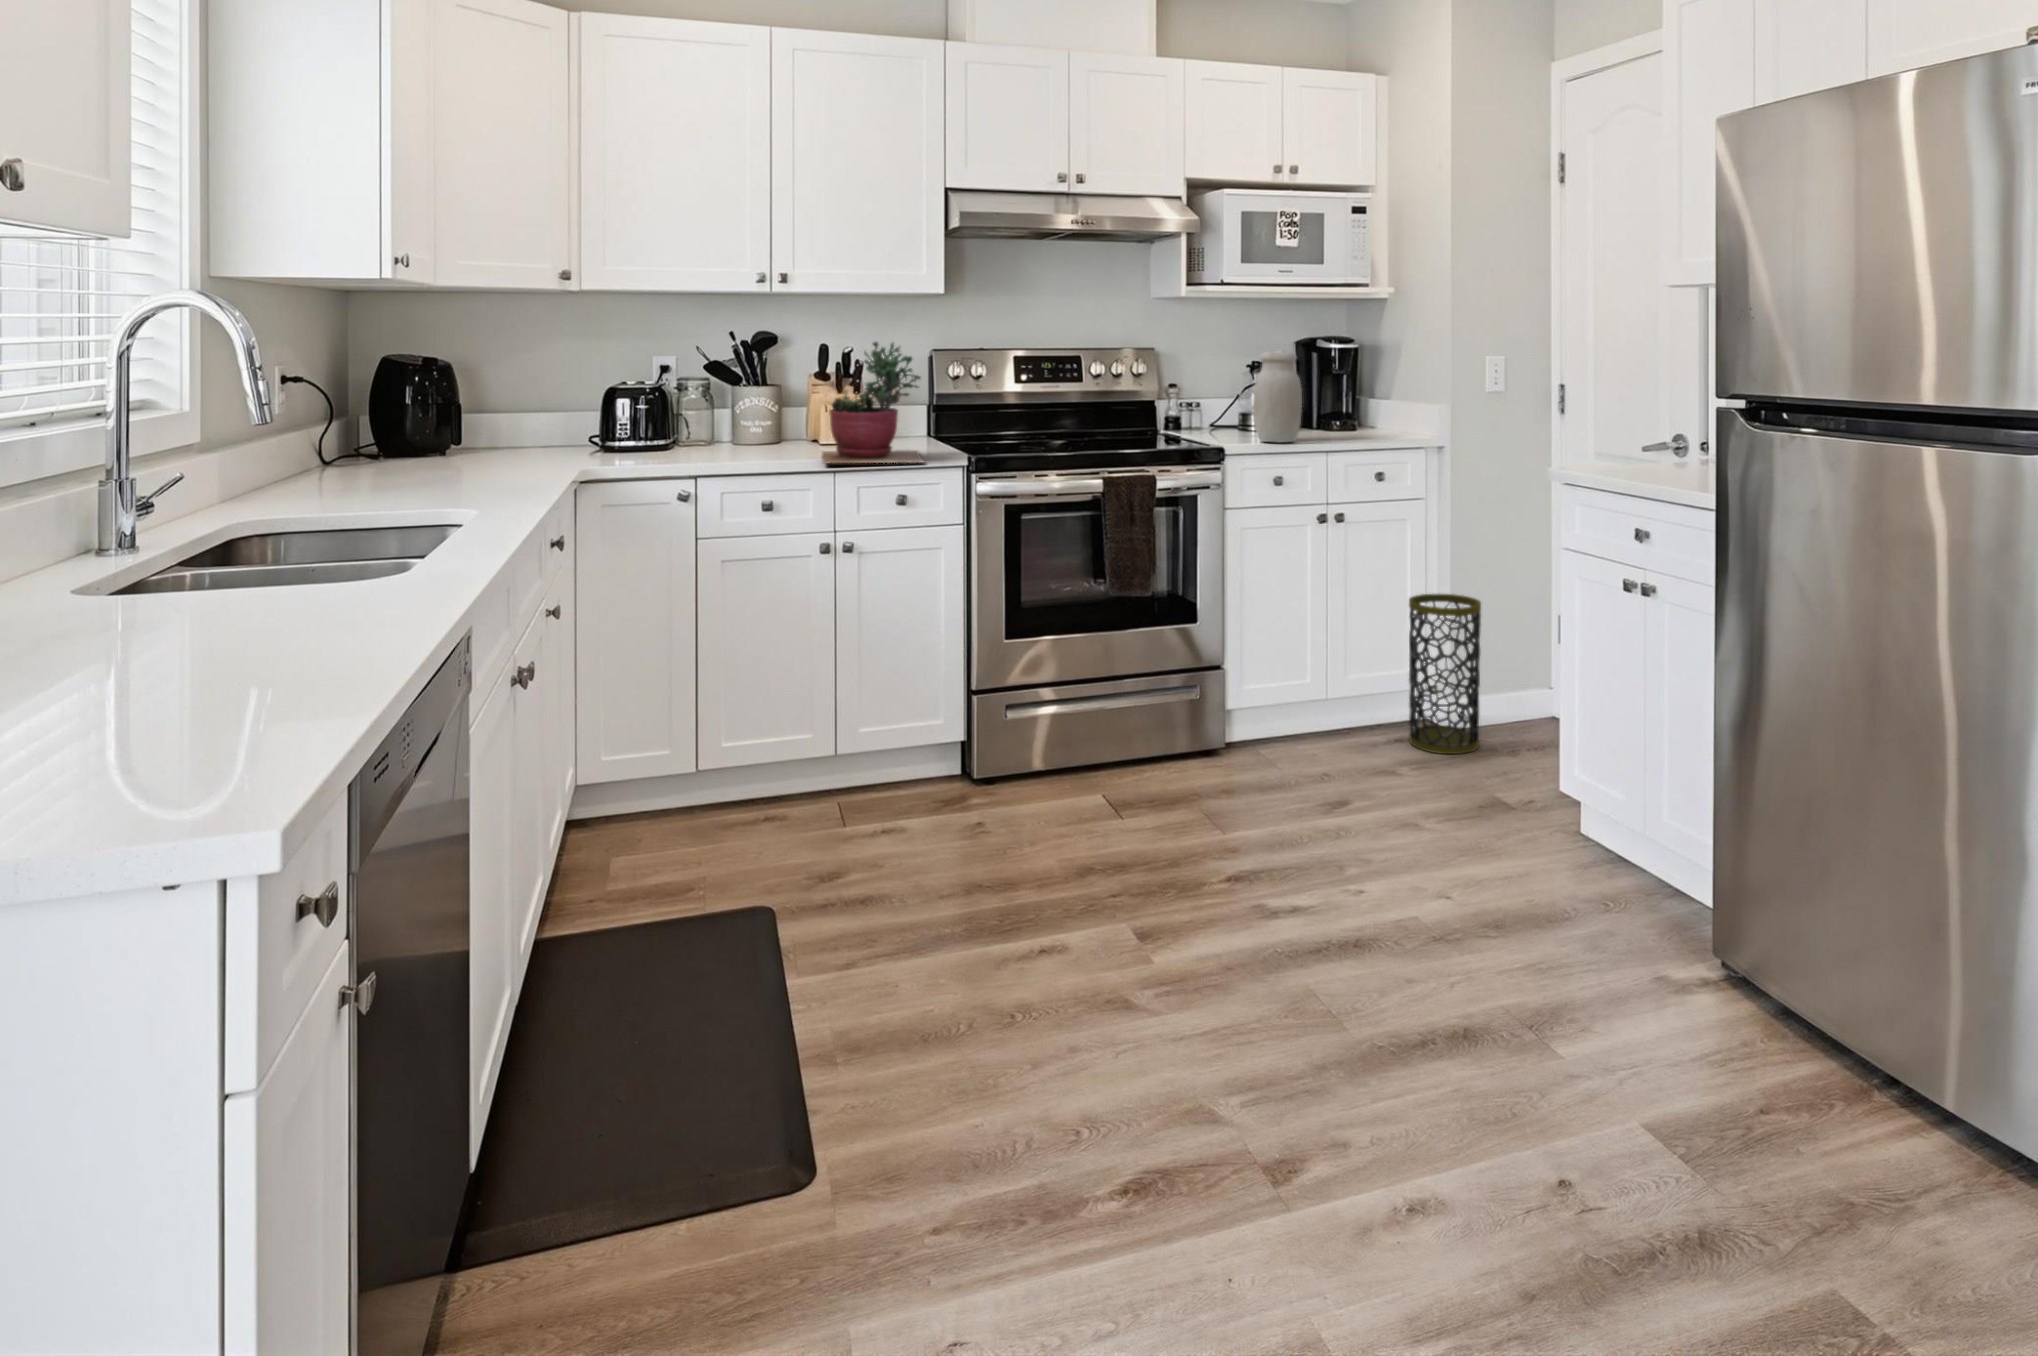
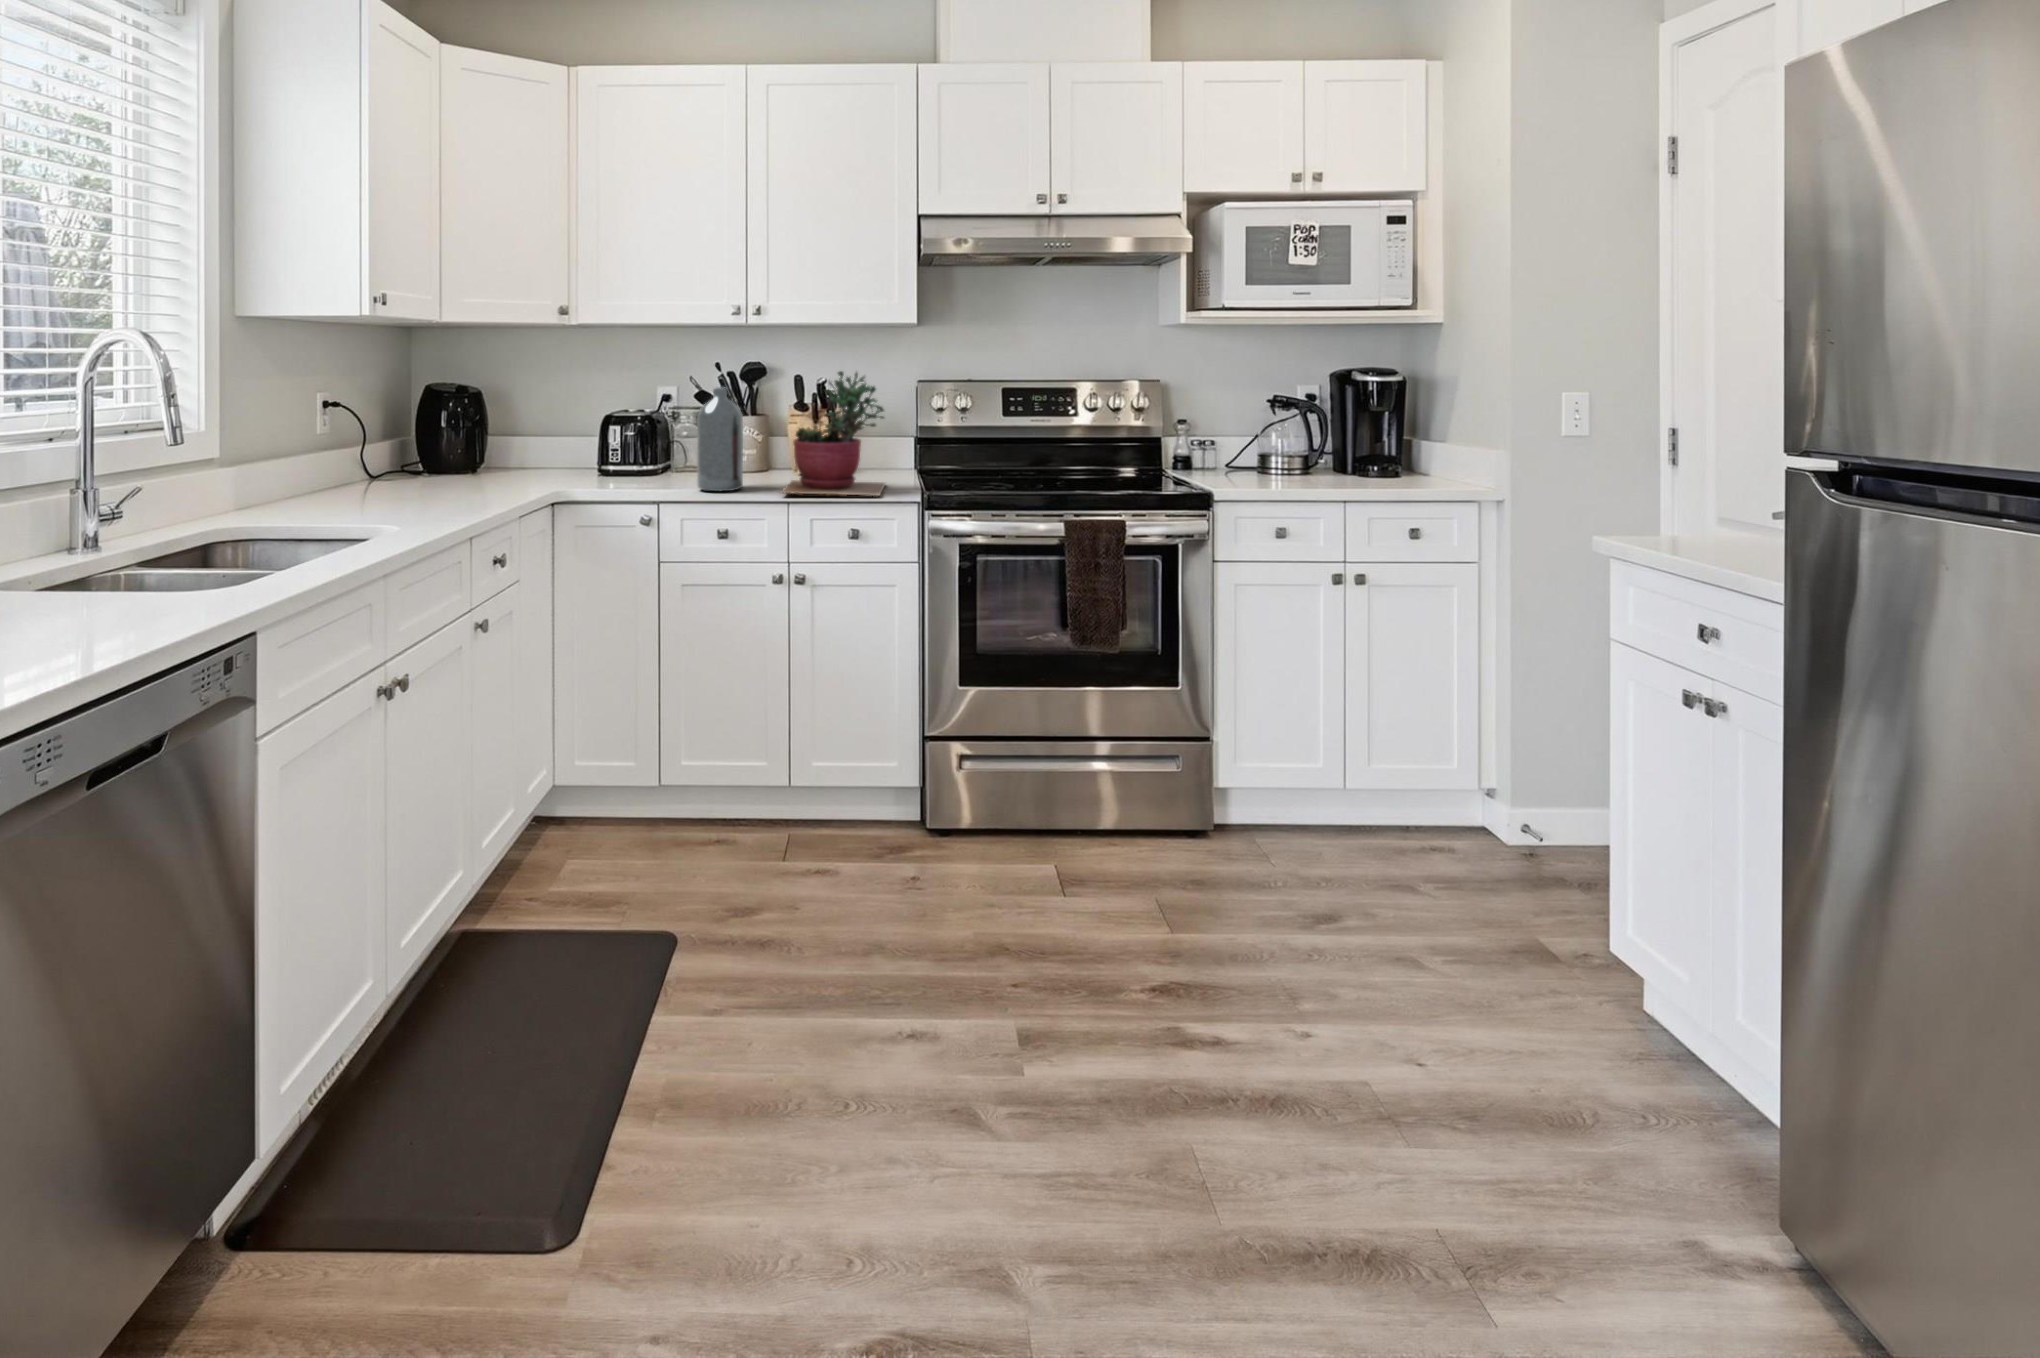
jar: present [1253,352,1302,442] -> none [1260,383,1317,487]
bottle: none [726,359,775,464] -> present [697,387,743,491]
trash can: present [1409,594,1481,754] -> none [1445,675,1541,877]

